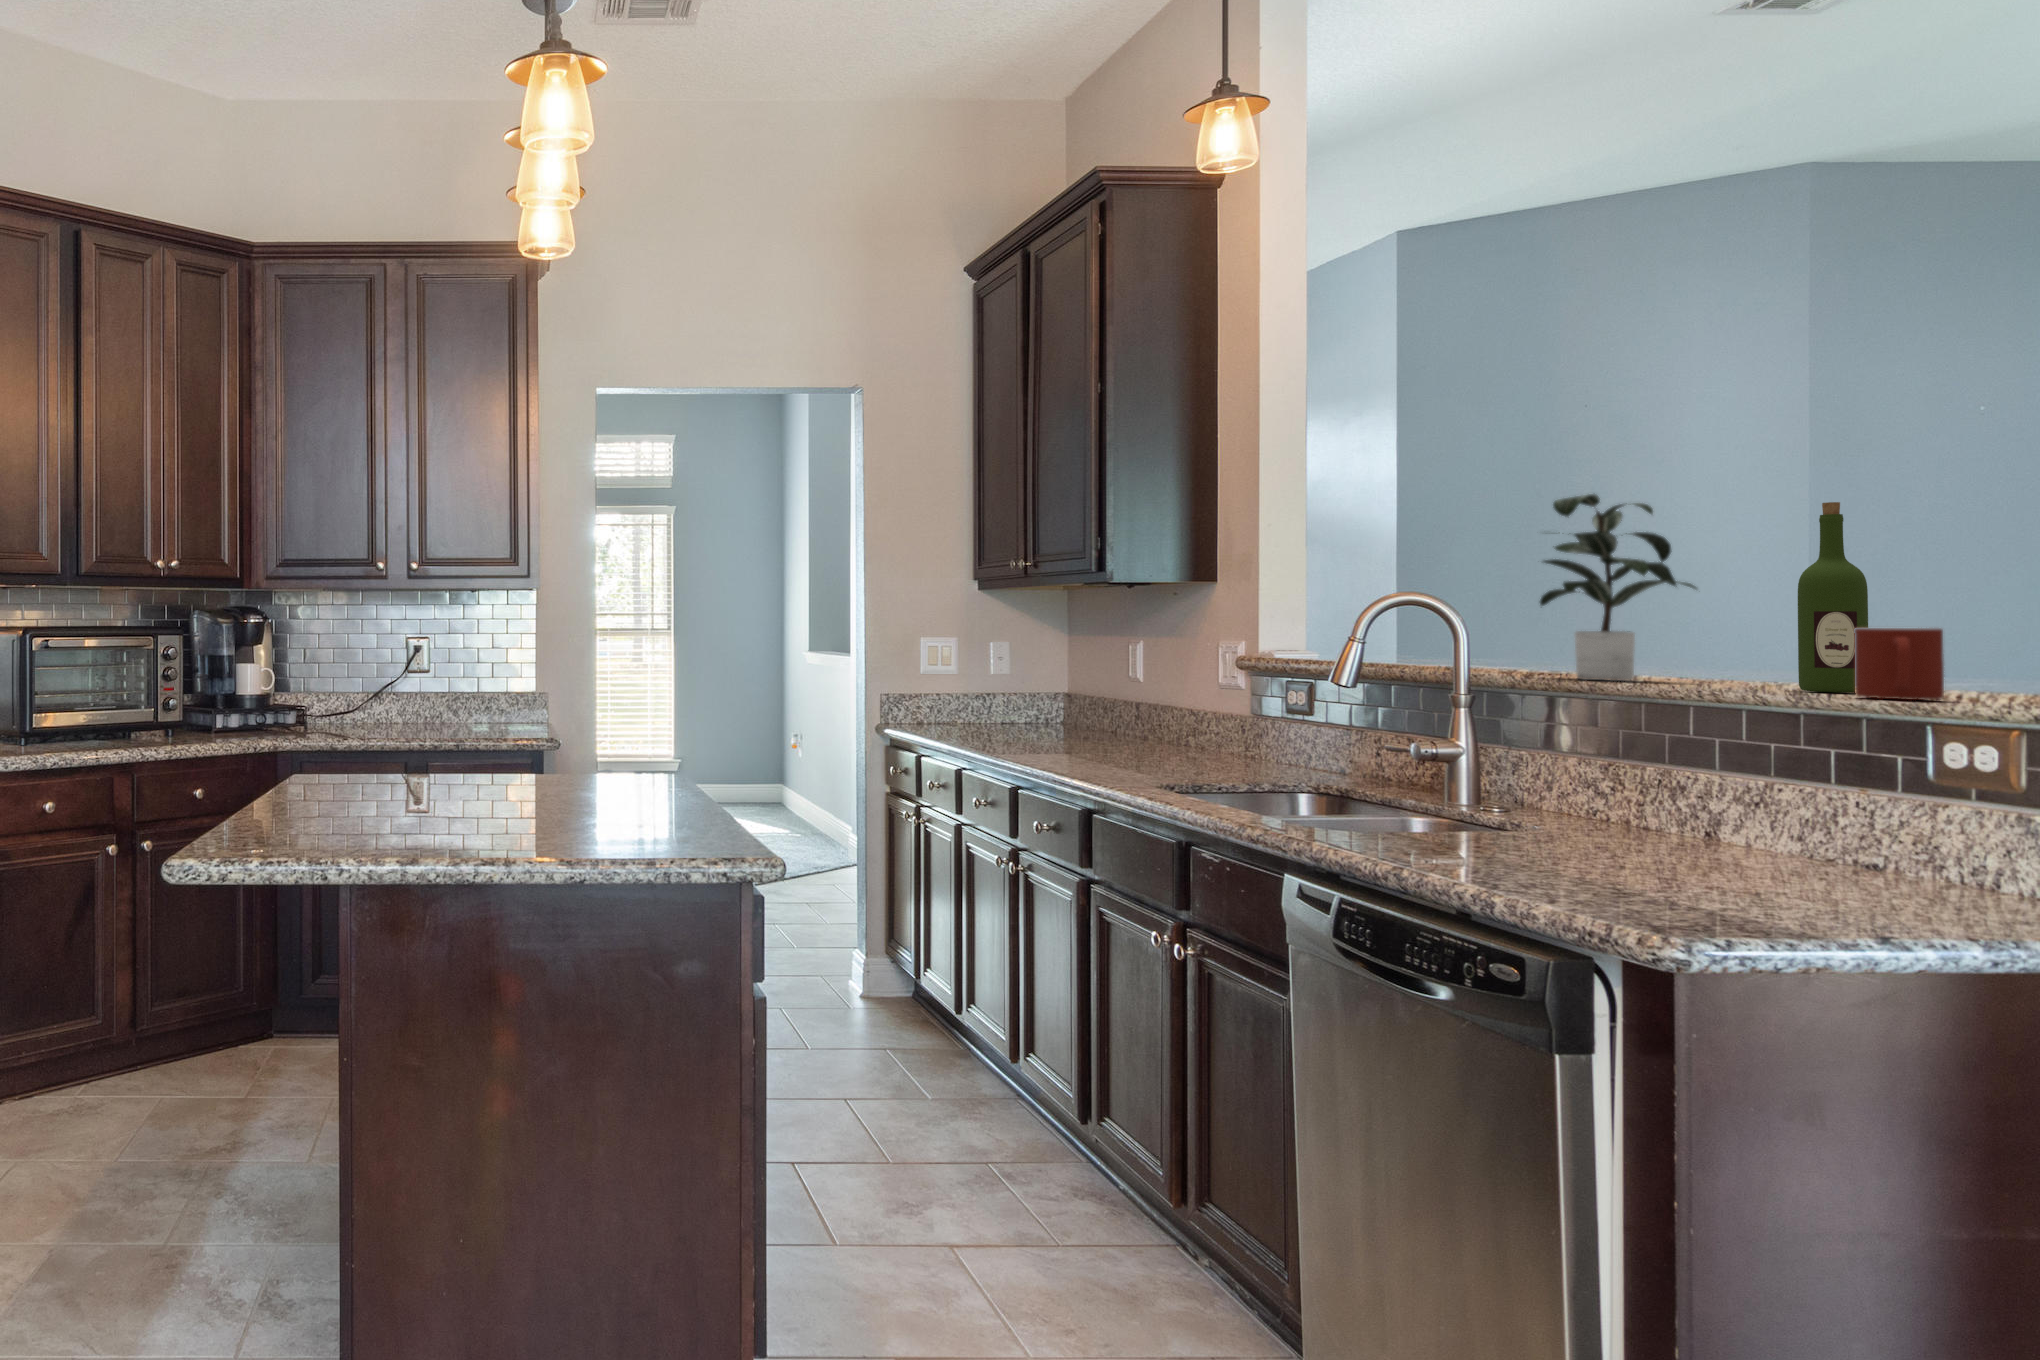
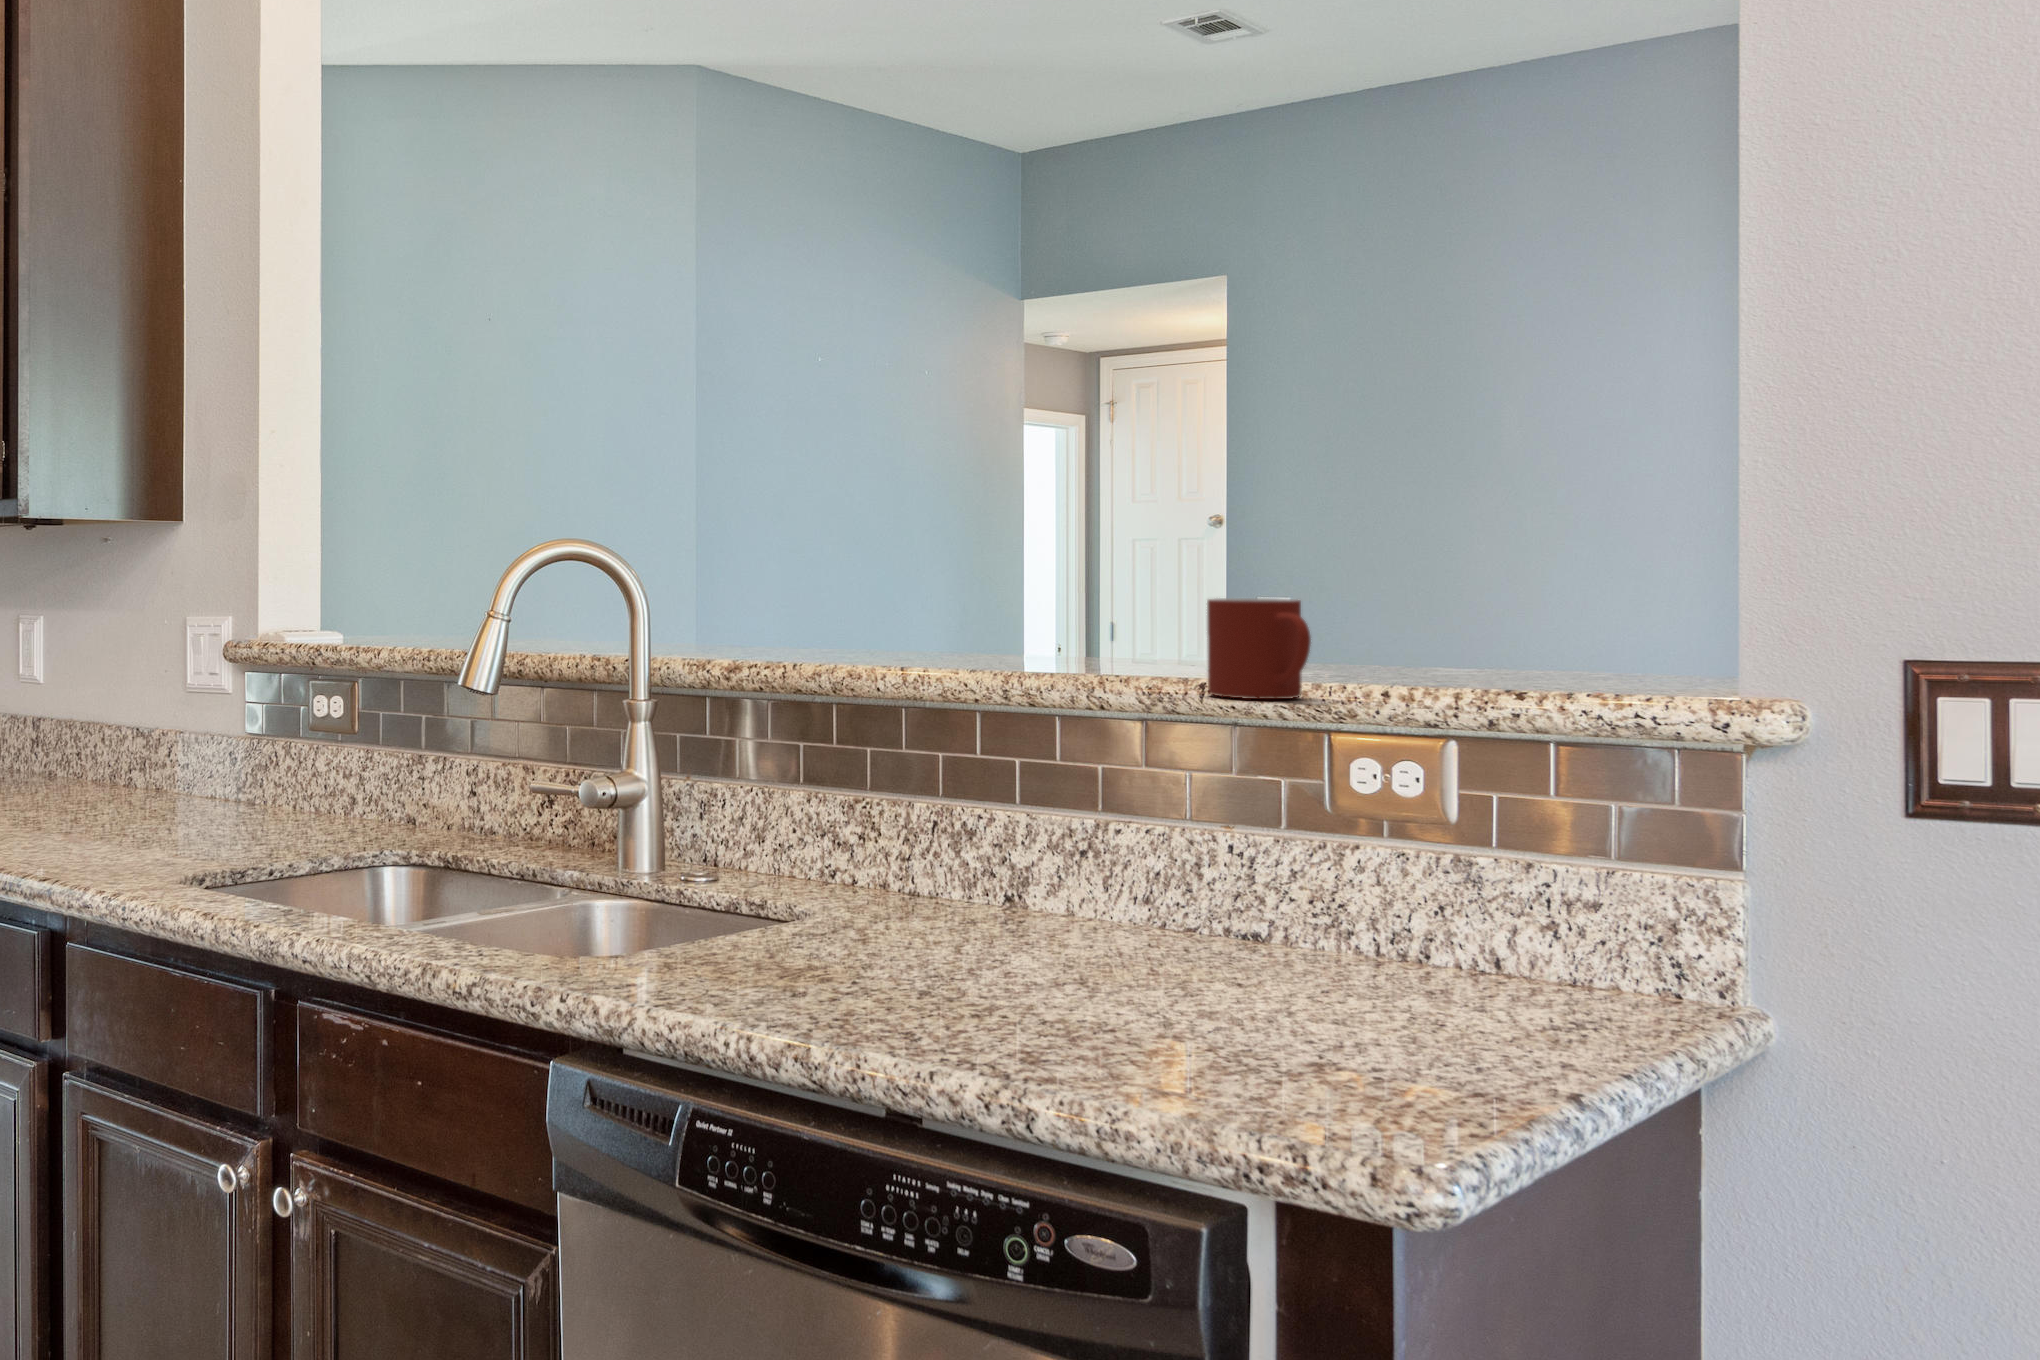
potted plant: present [1540,494,1696,681] -> none [683,400,925,671]
wine bottle: present [1798,502,1868,693] -> none [1058,428,1129,683]

